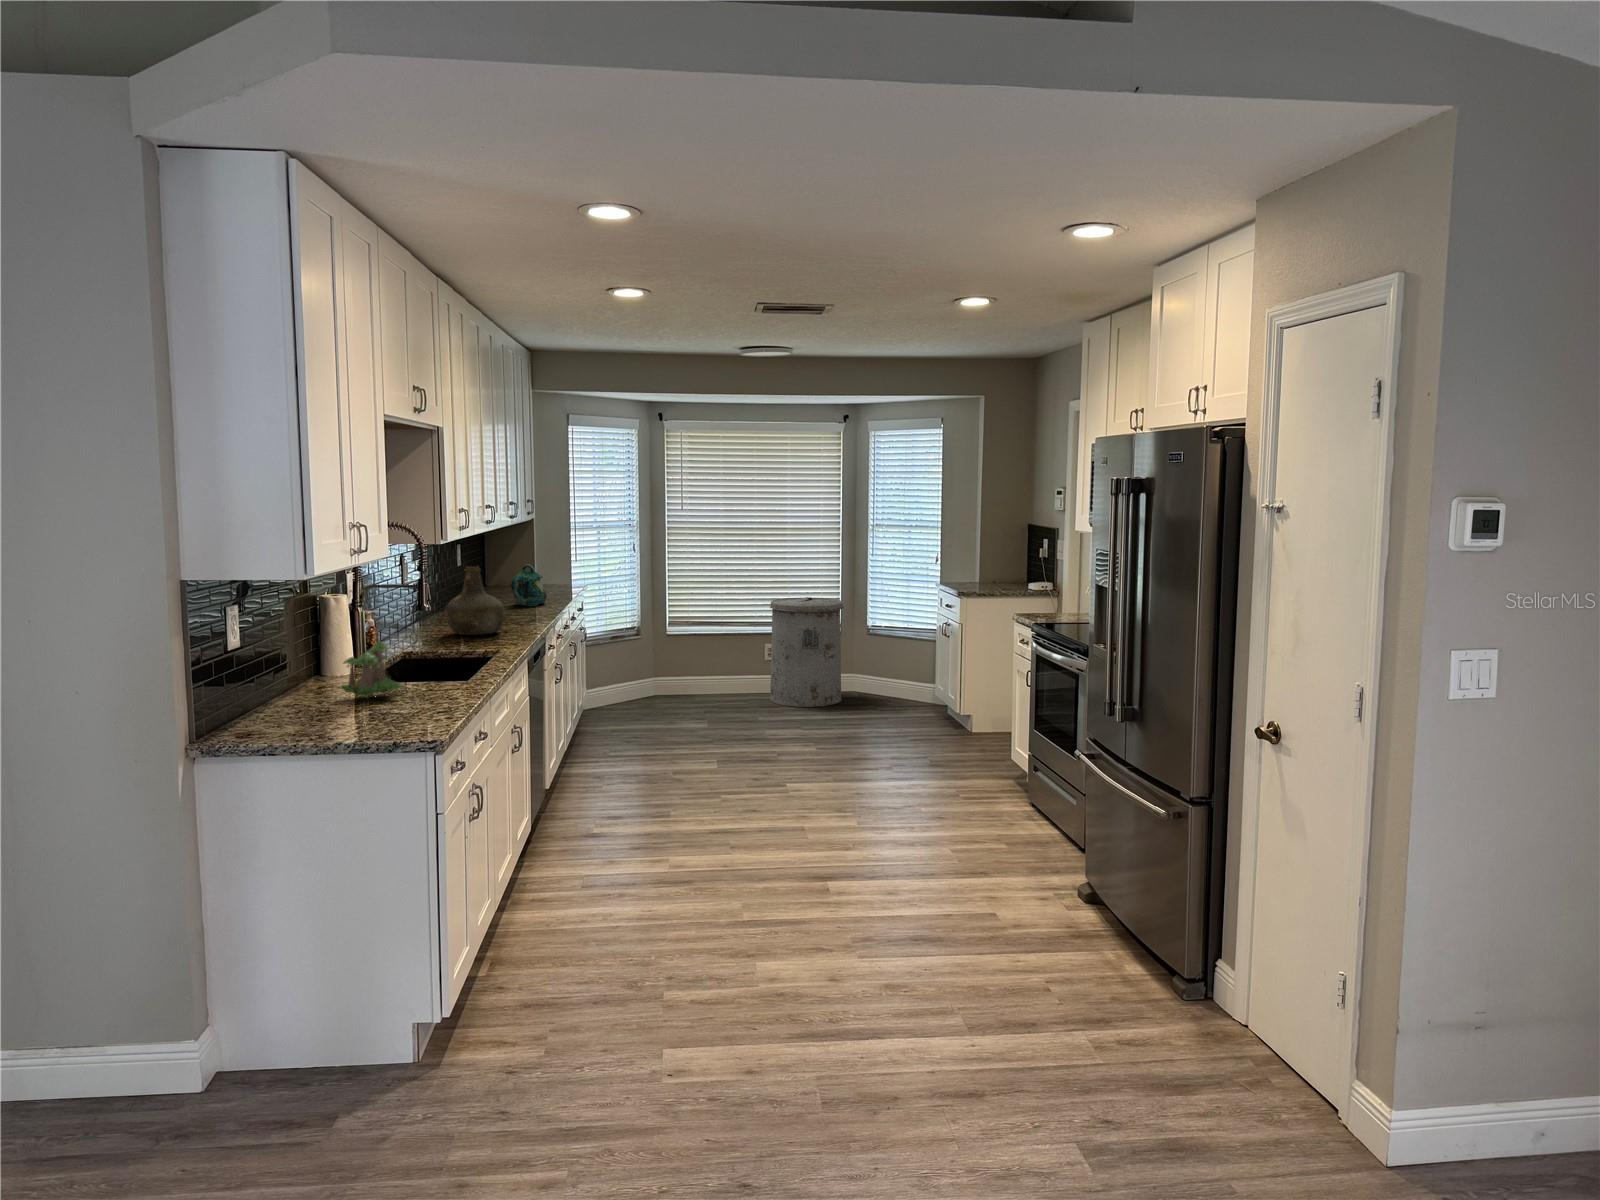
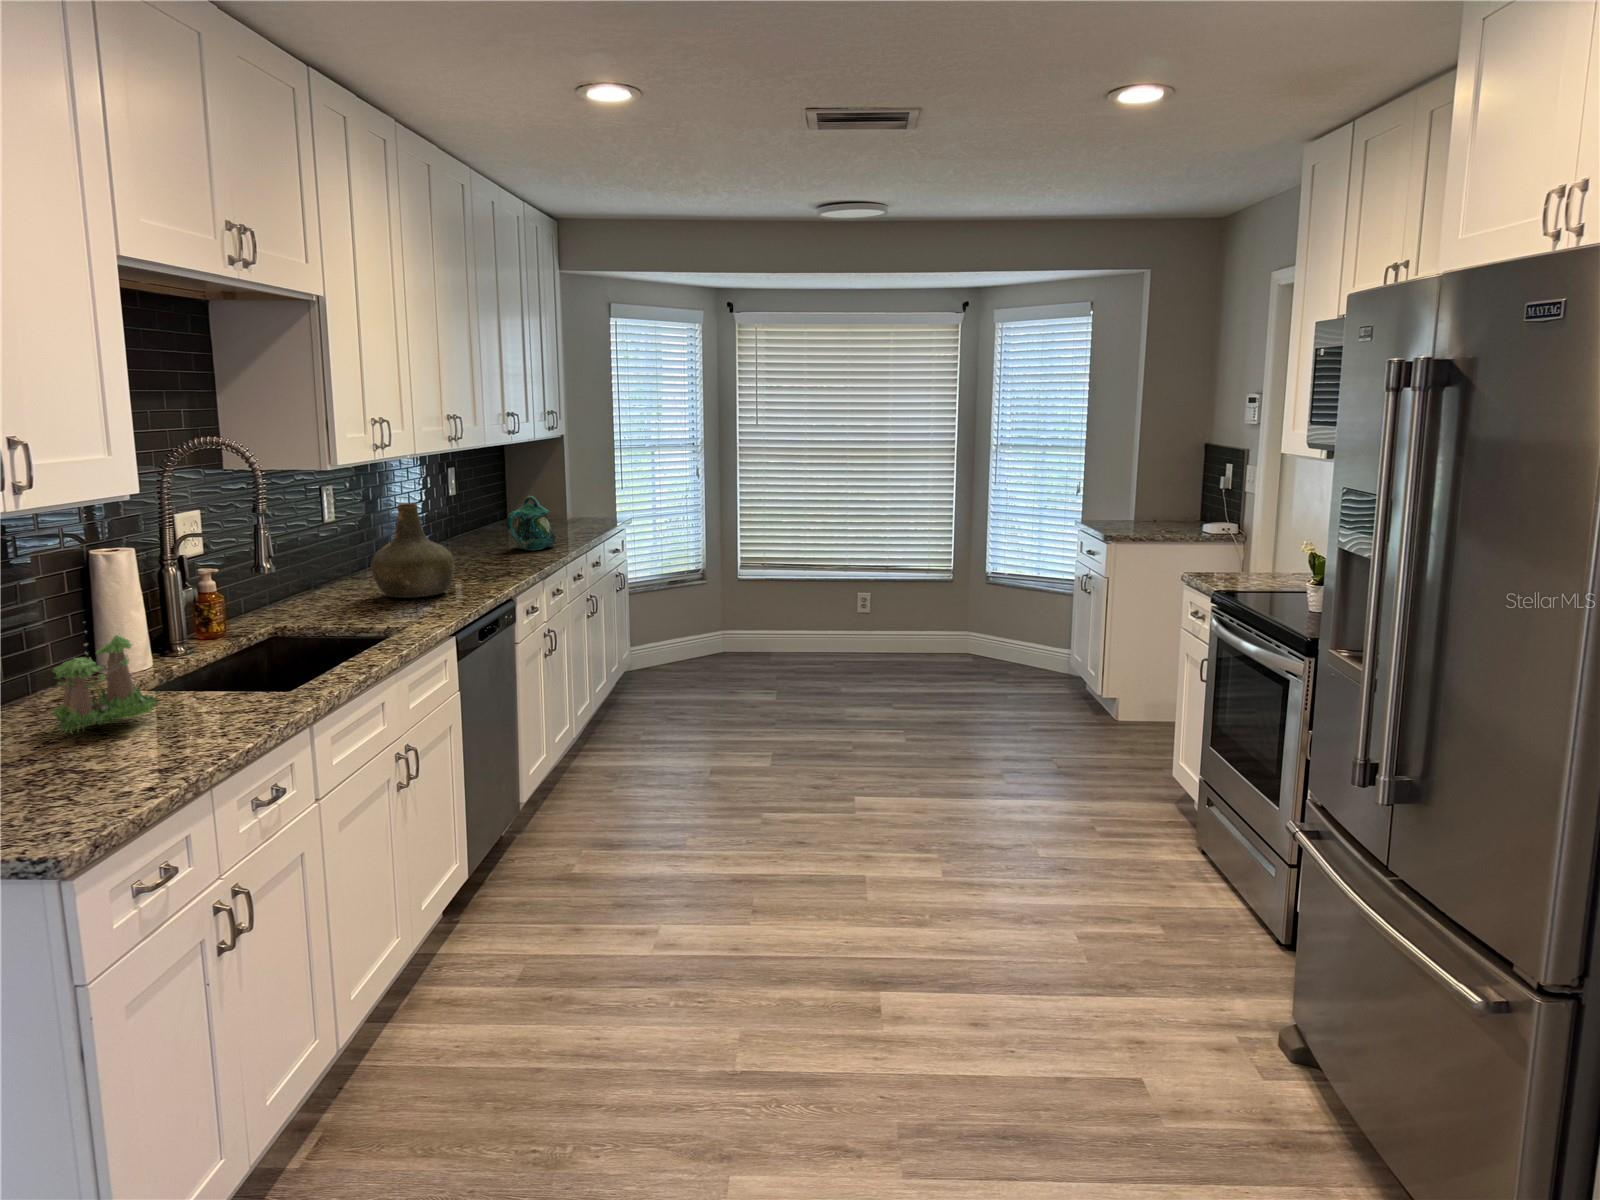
trash can: present [770,597,844,707] -> none [862,536,955,674]

